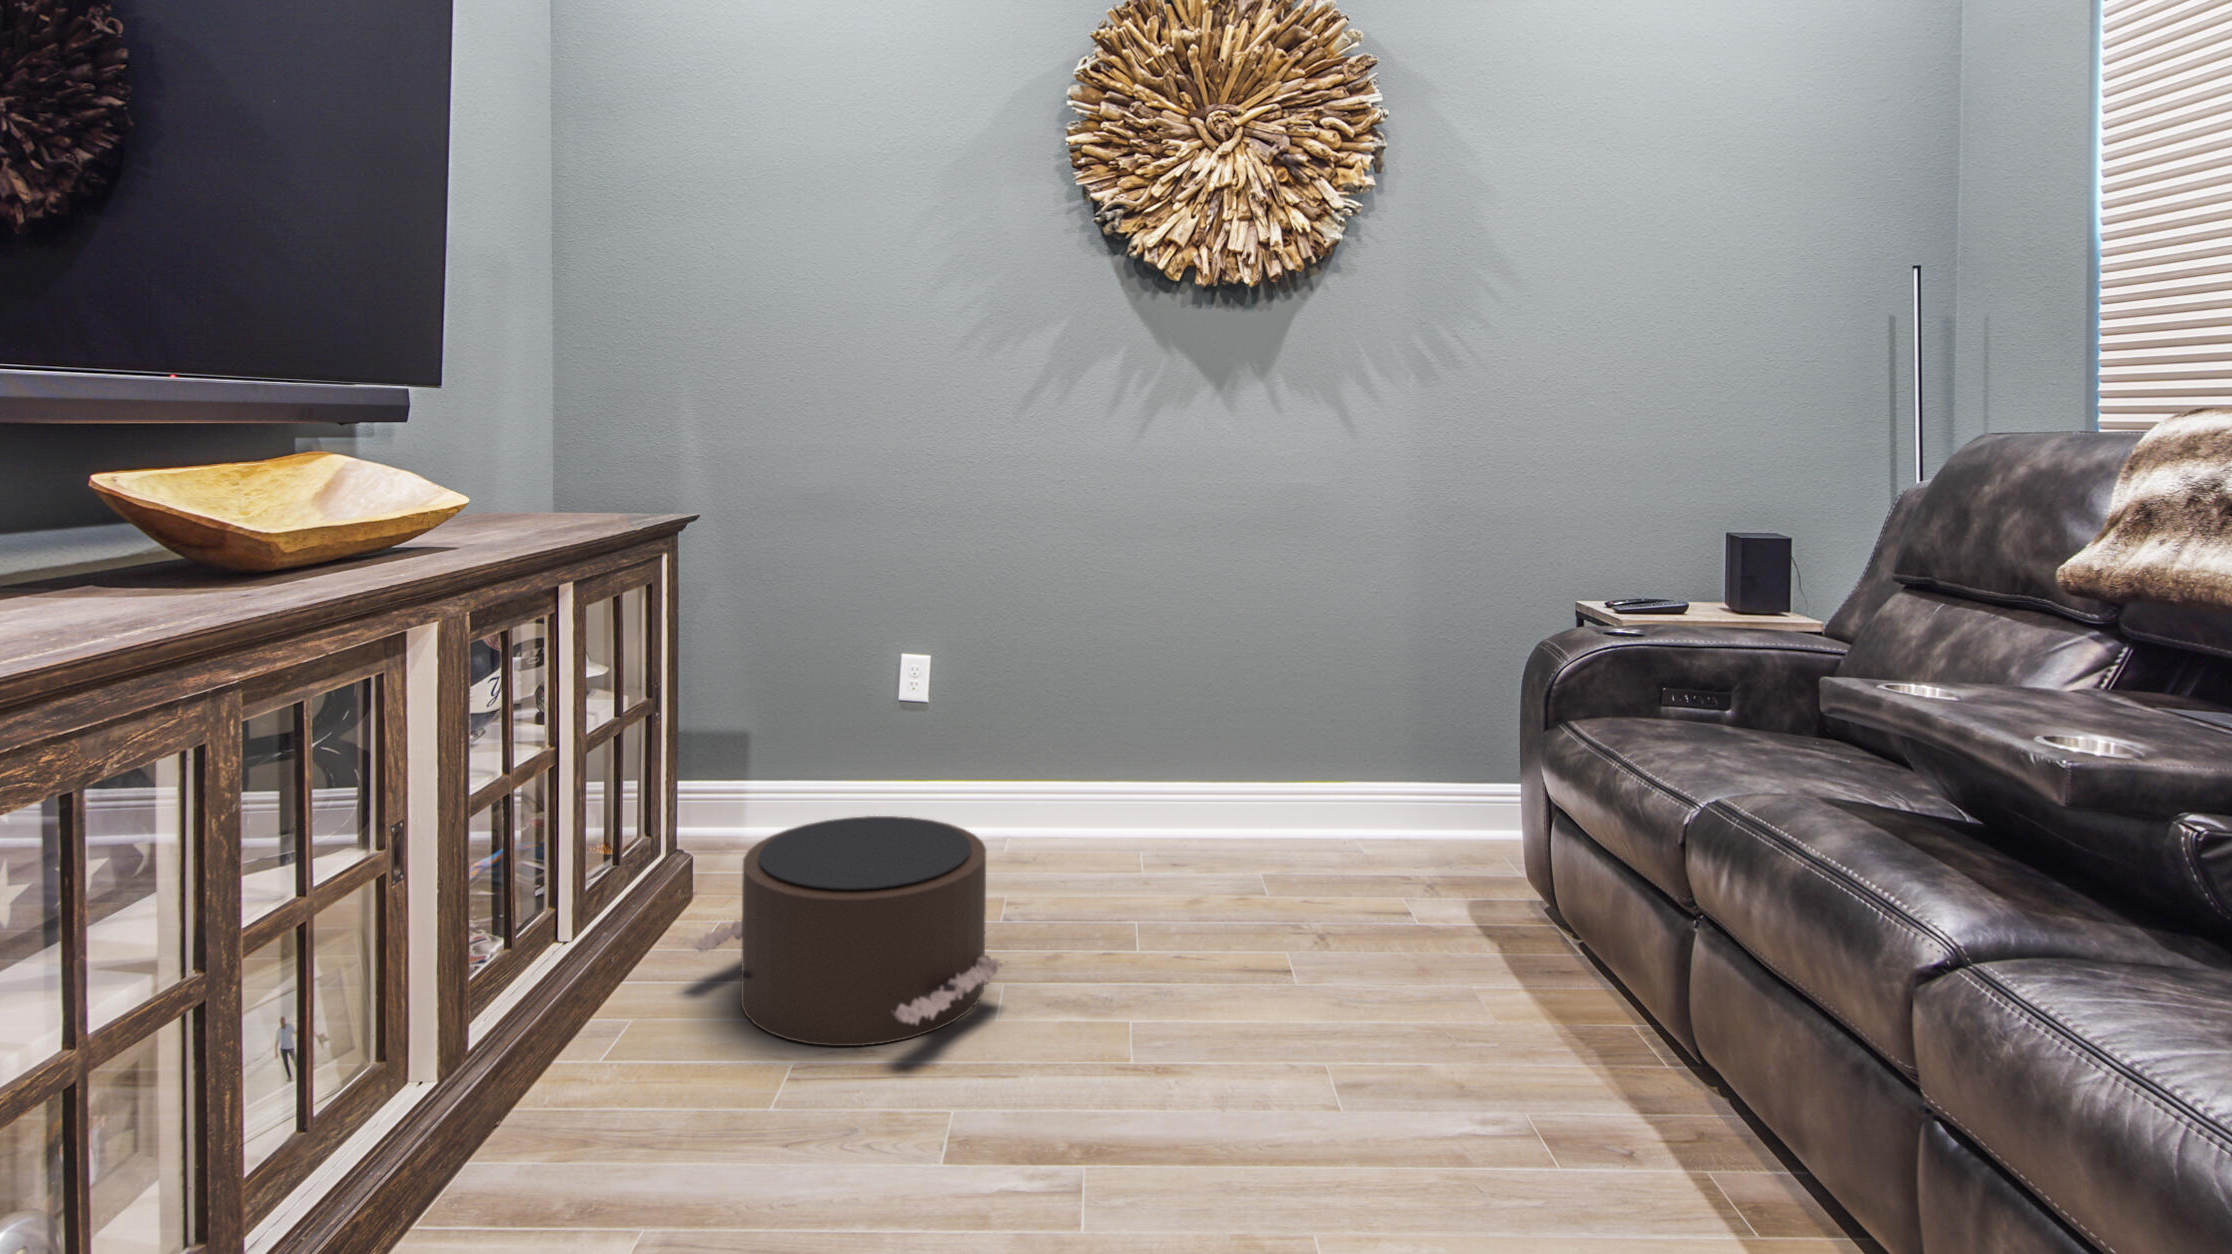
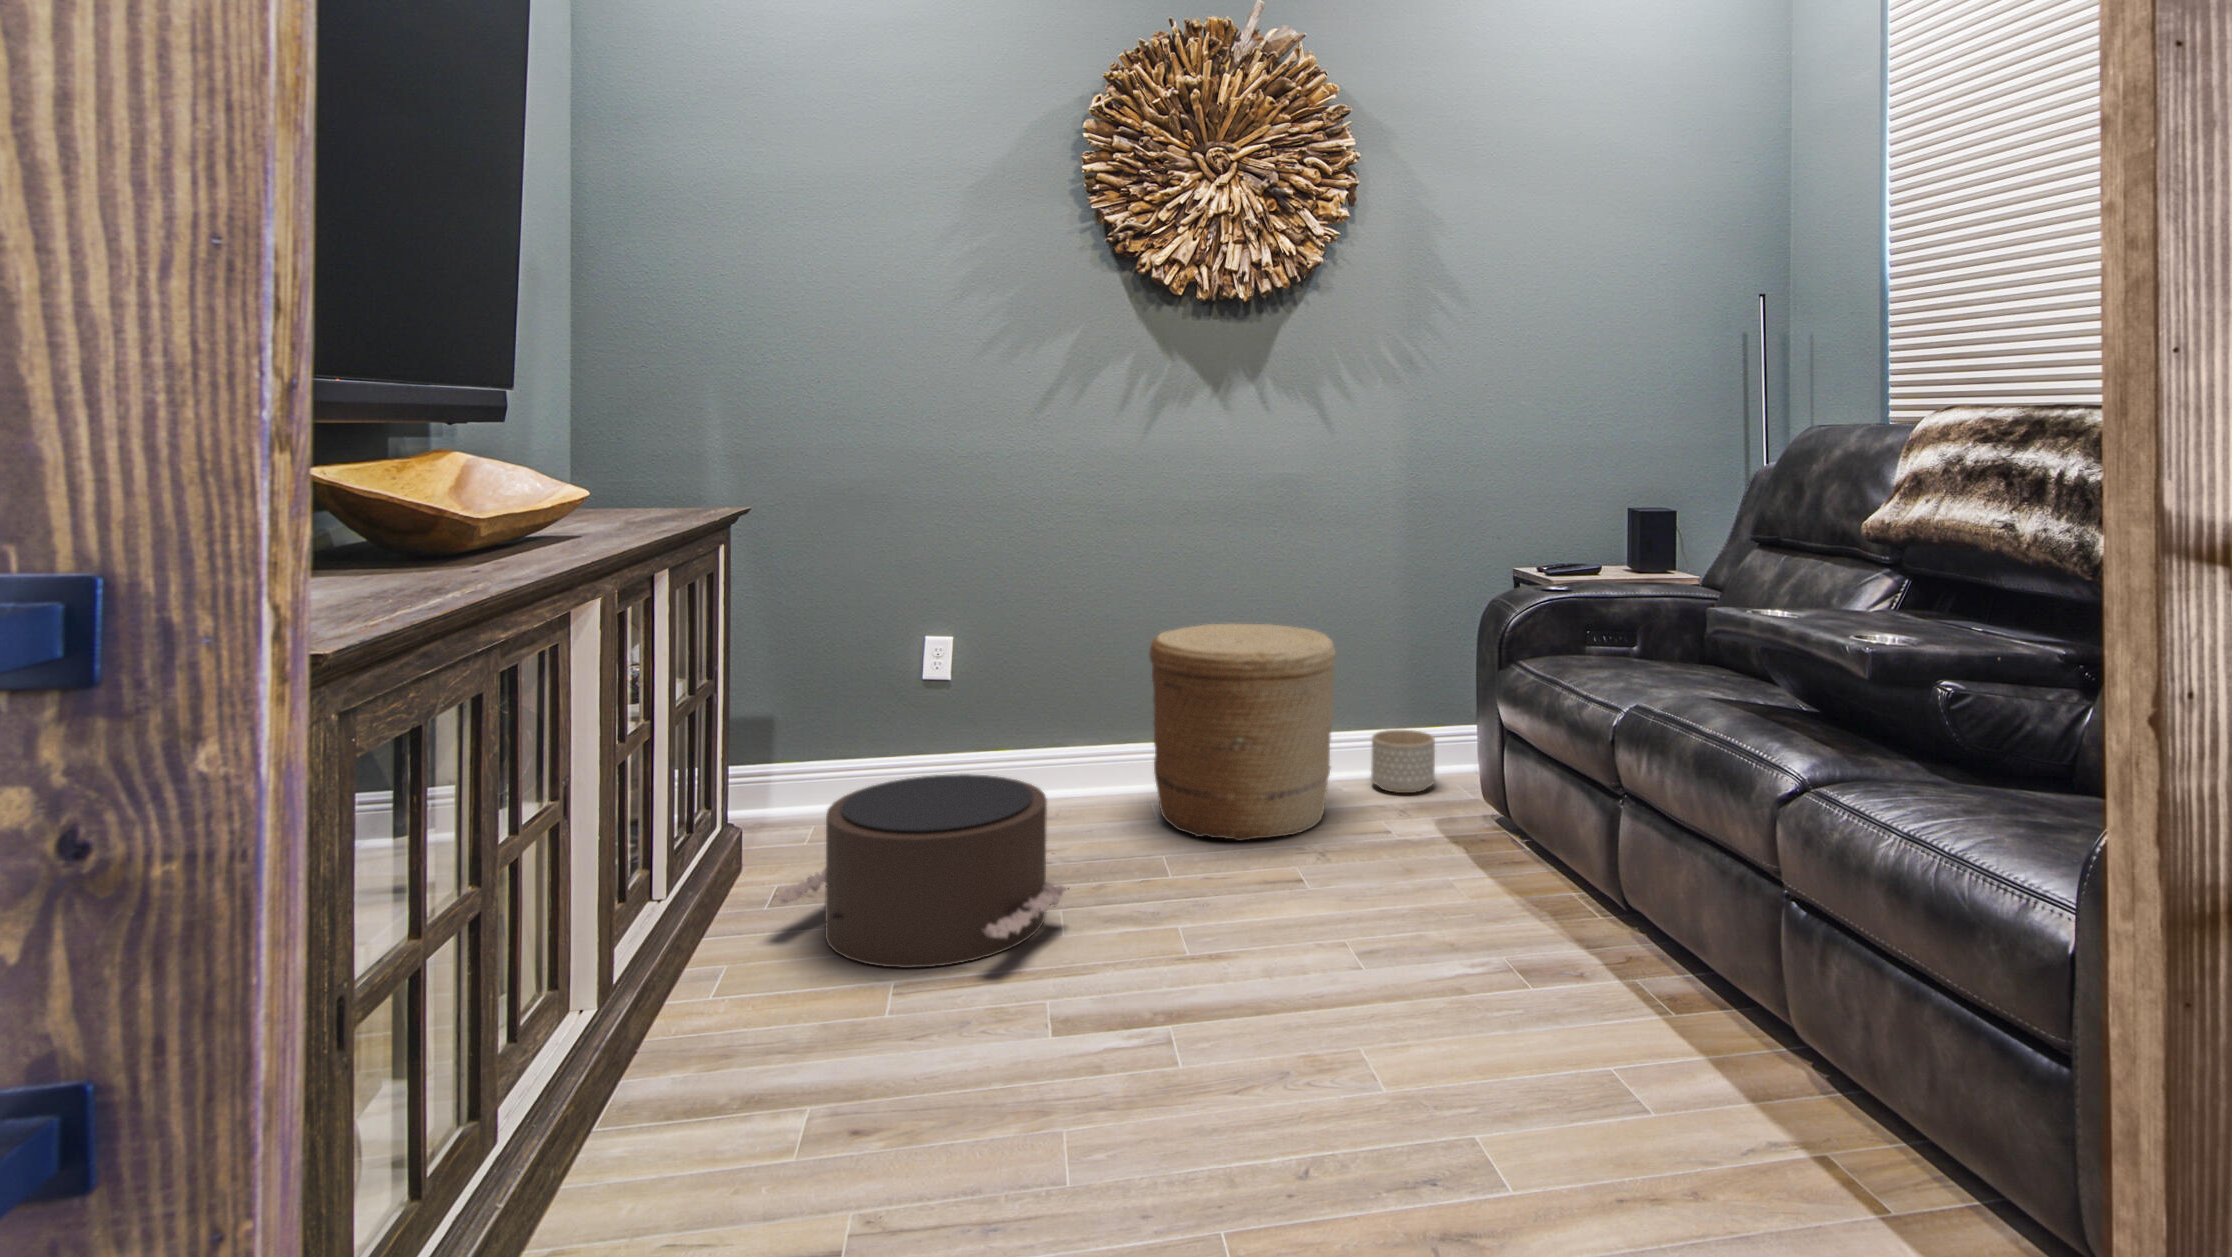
woven basket: none [1133,655,1348,913] -> present [1149,624,1336,841]
planter: none [1398,787,1475,866] -> present [1371,730,1435,793]

